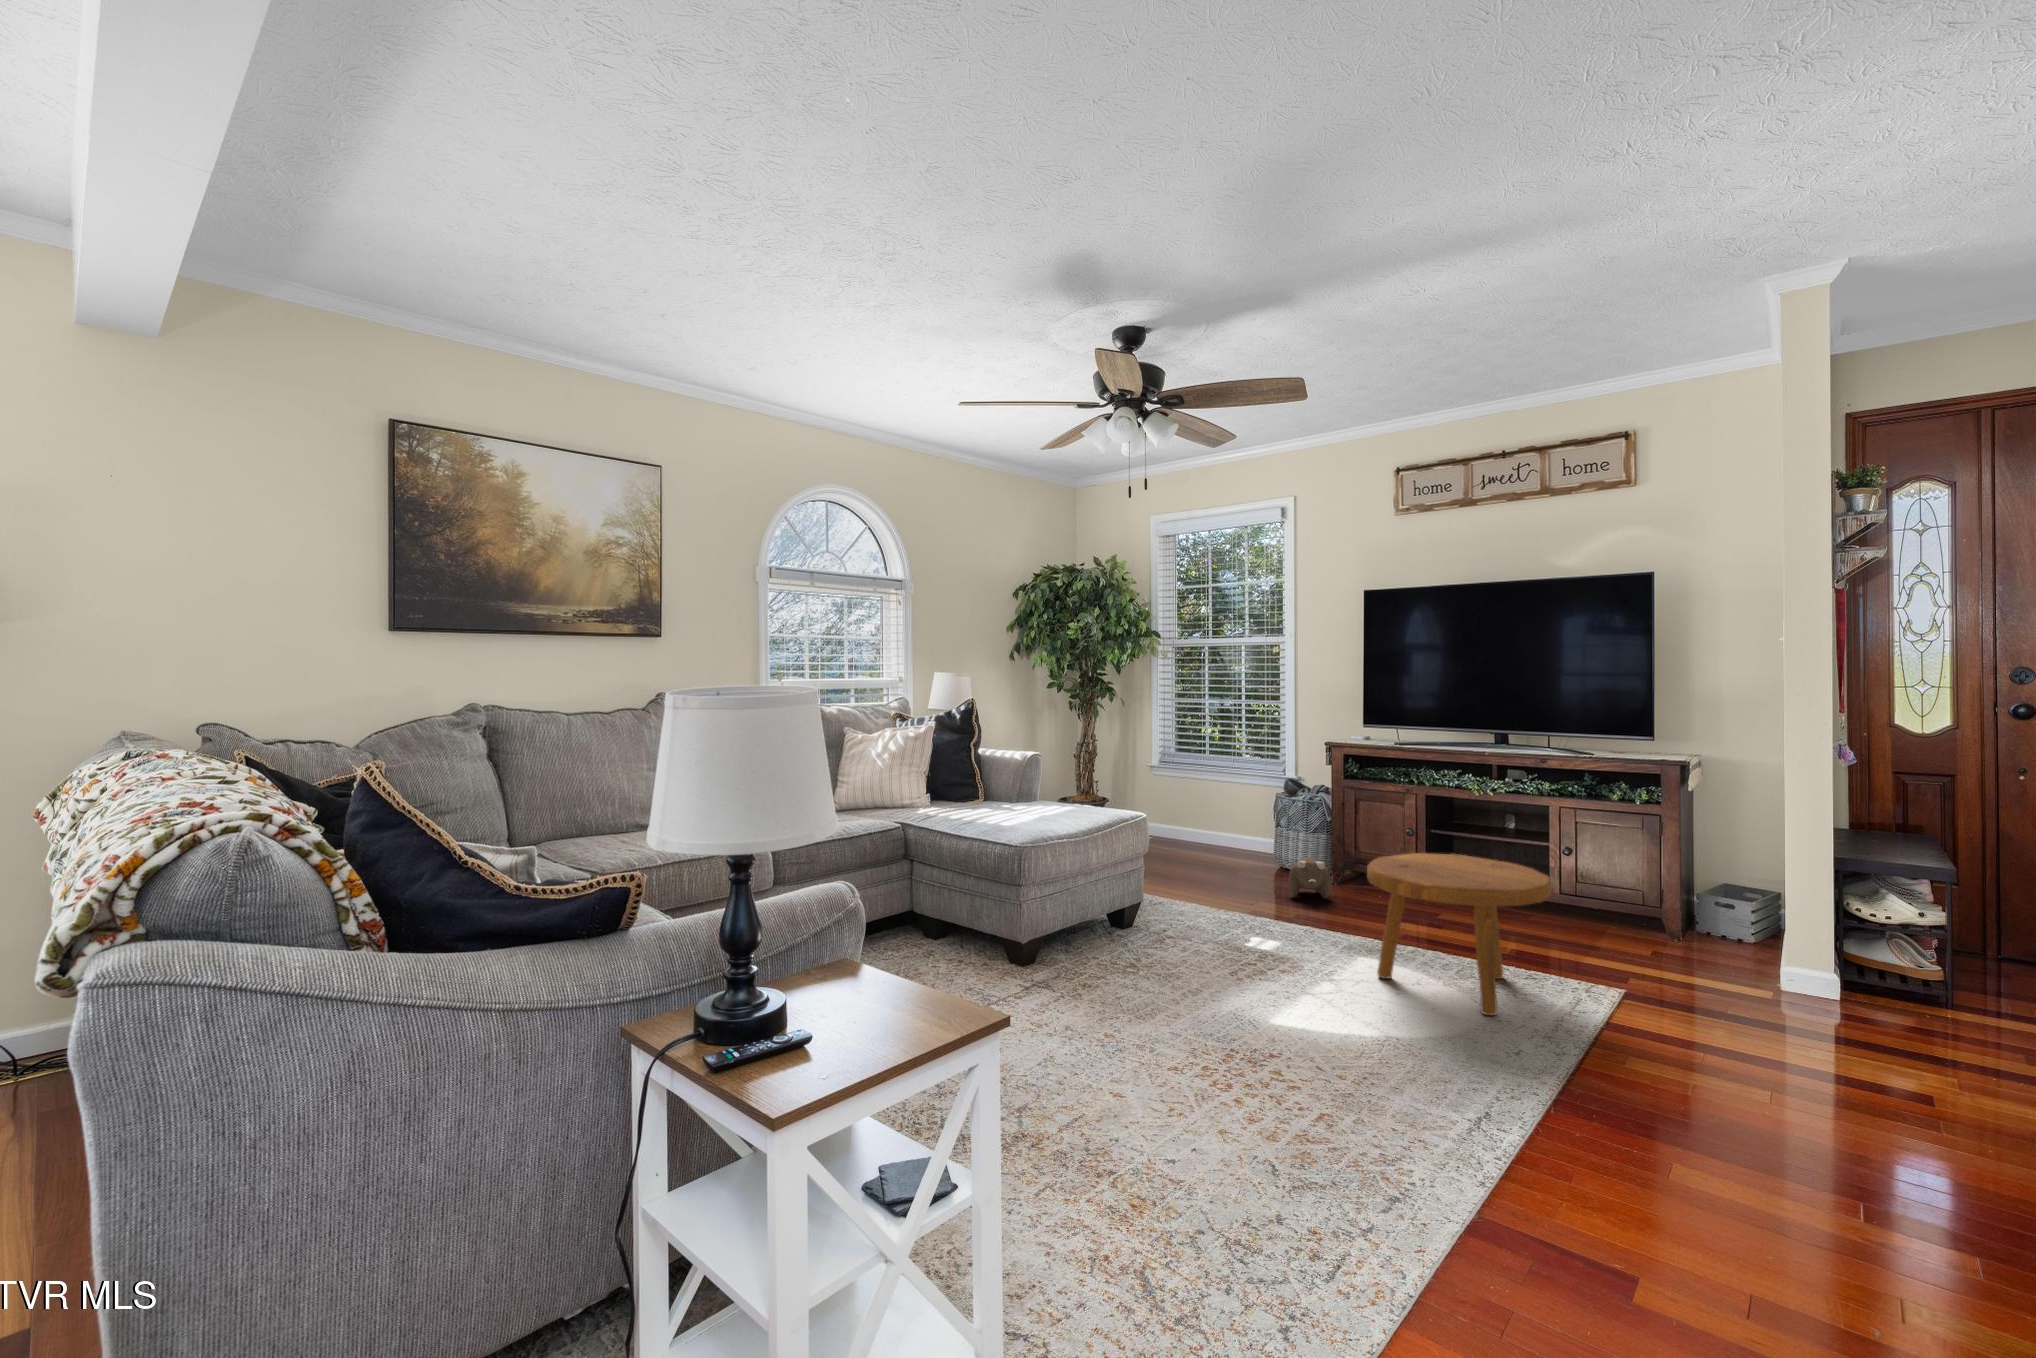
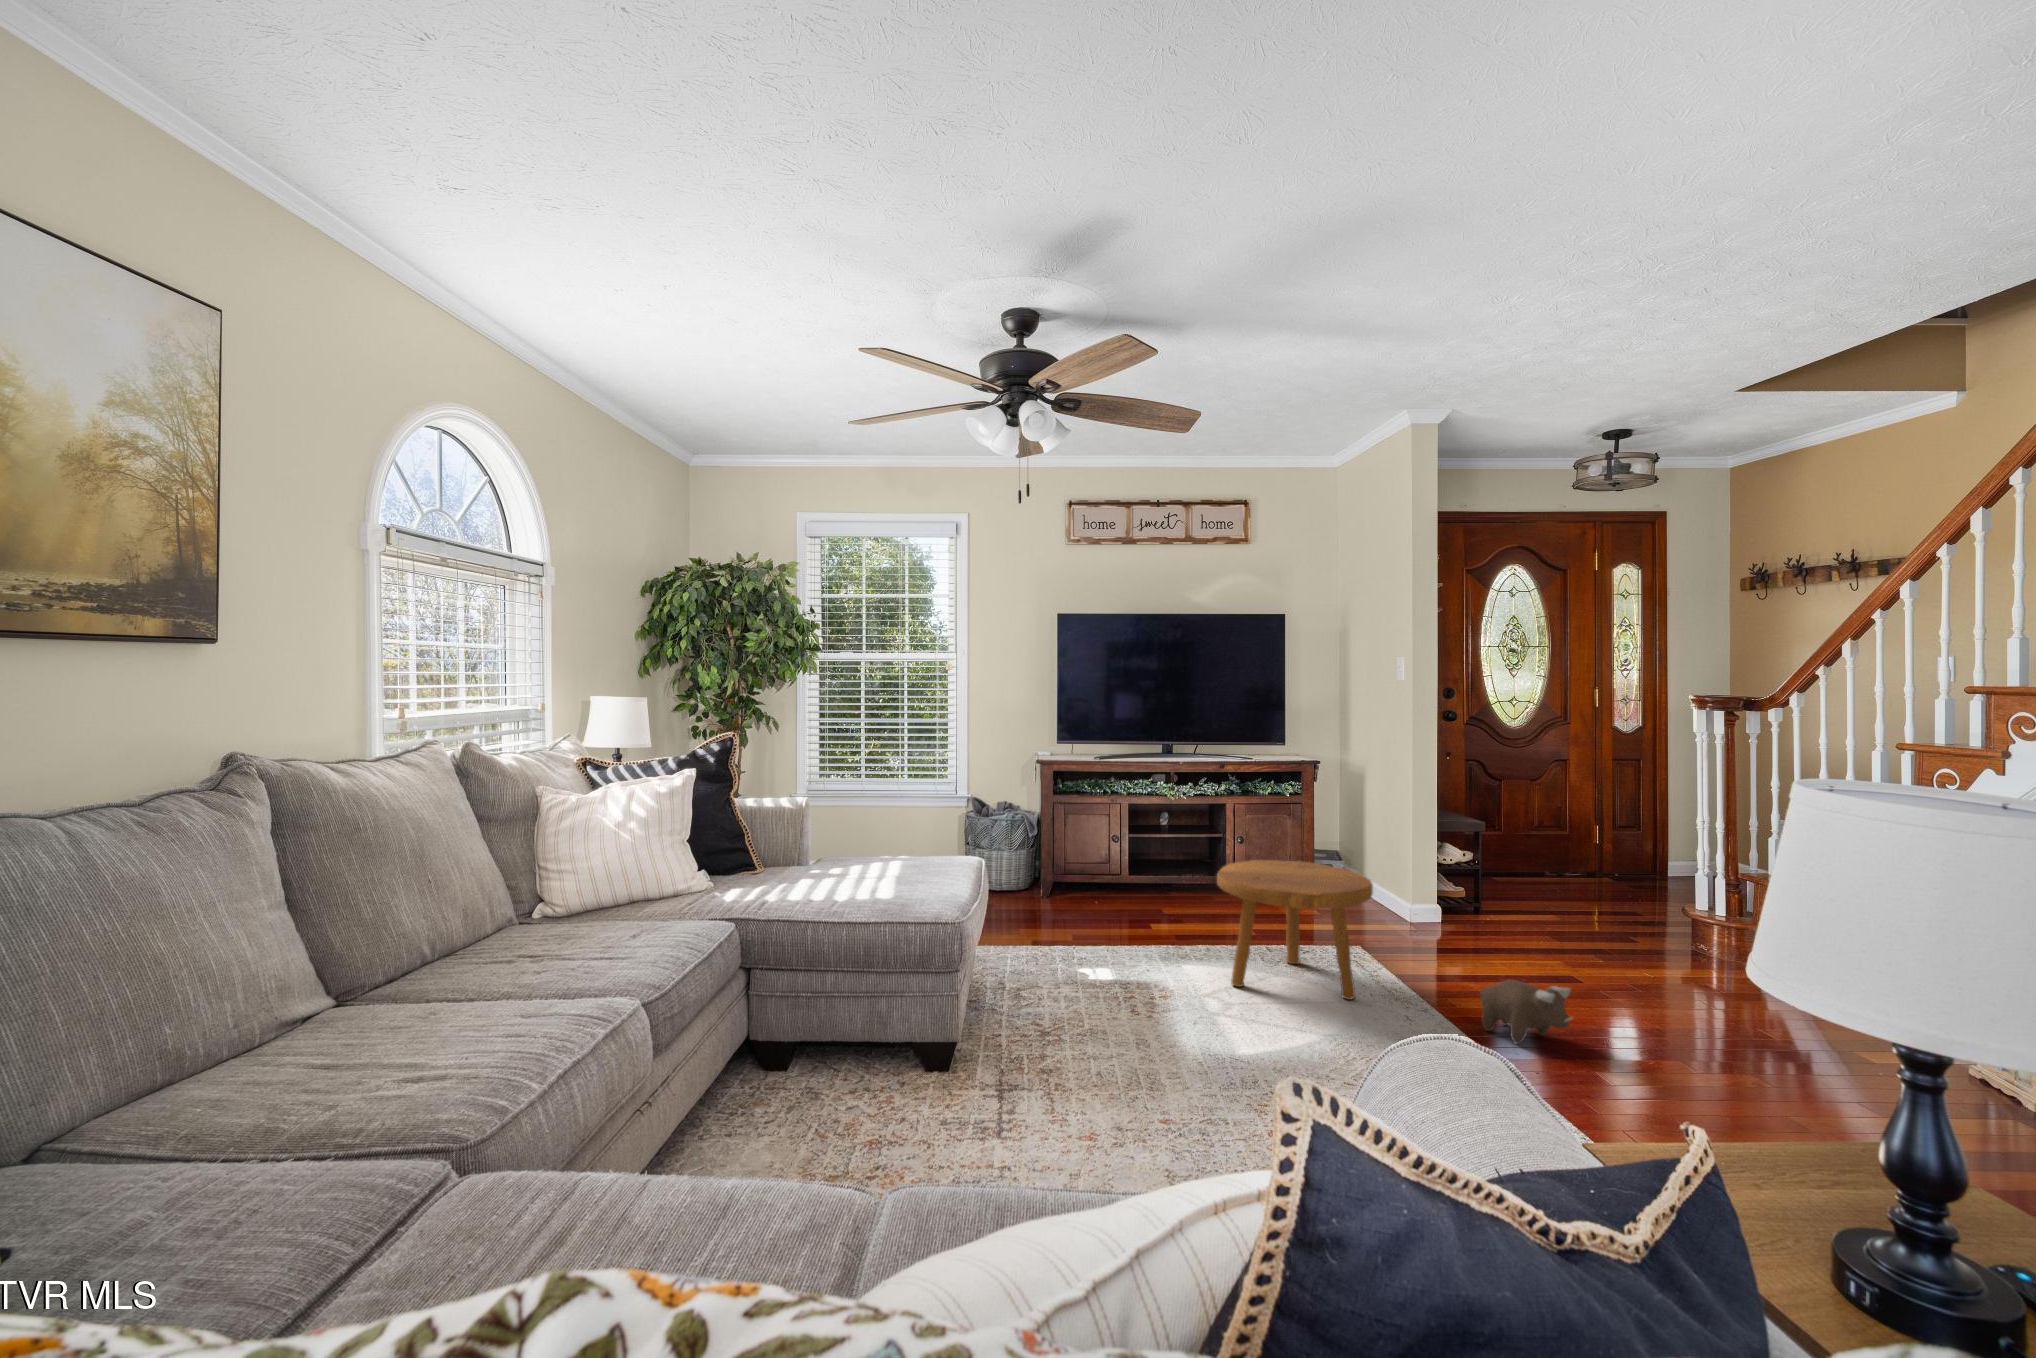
plush toy: present [1288,858,1331,898] -> present [1480,980,1572,1044]

